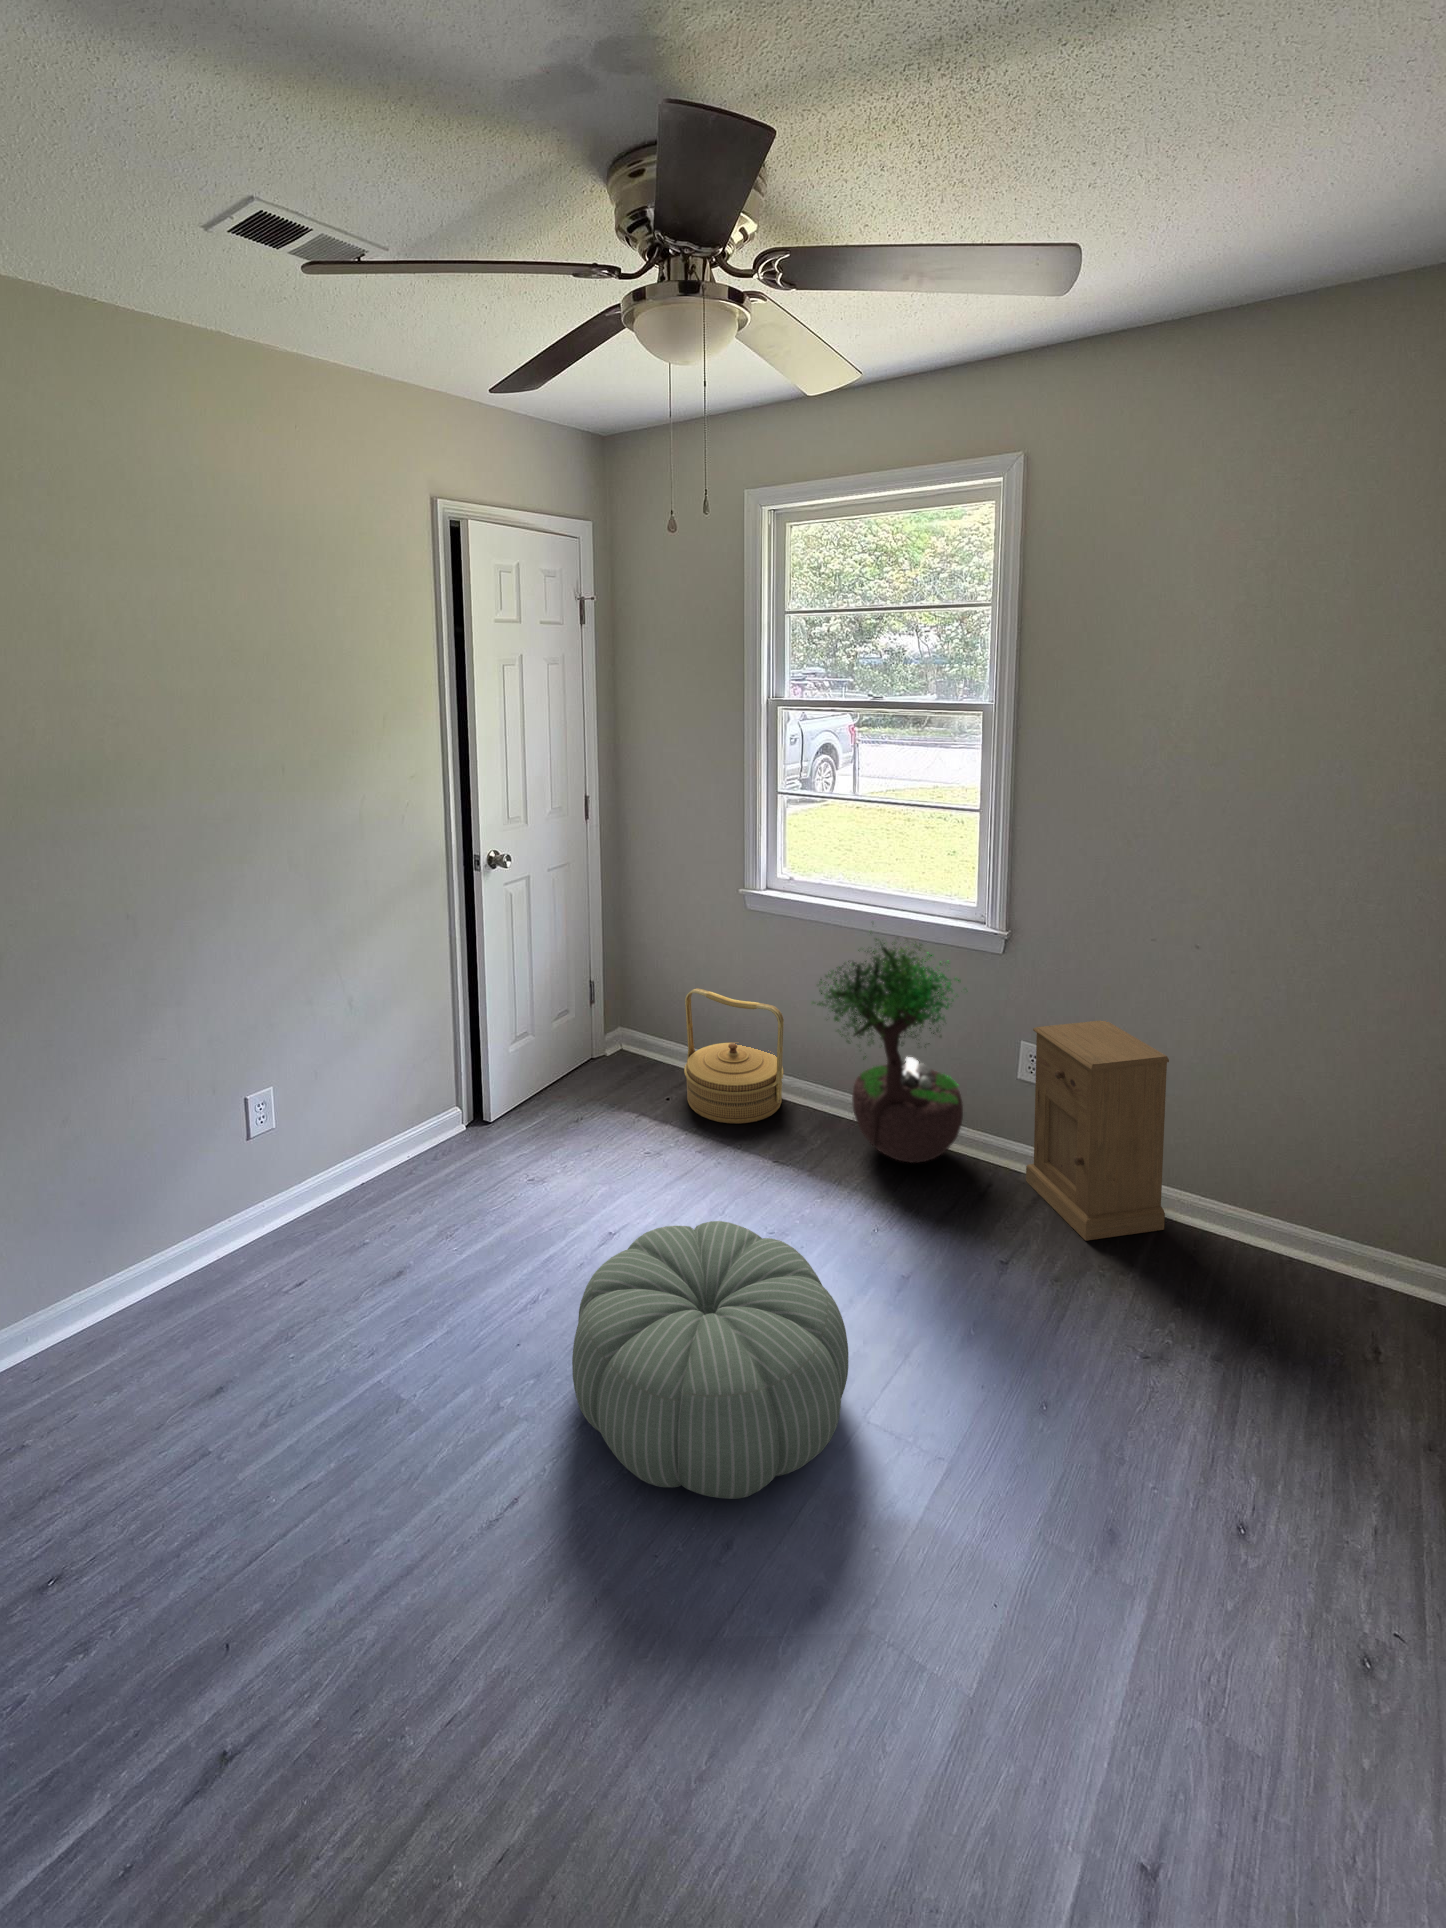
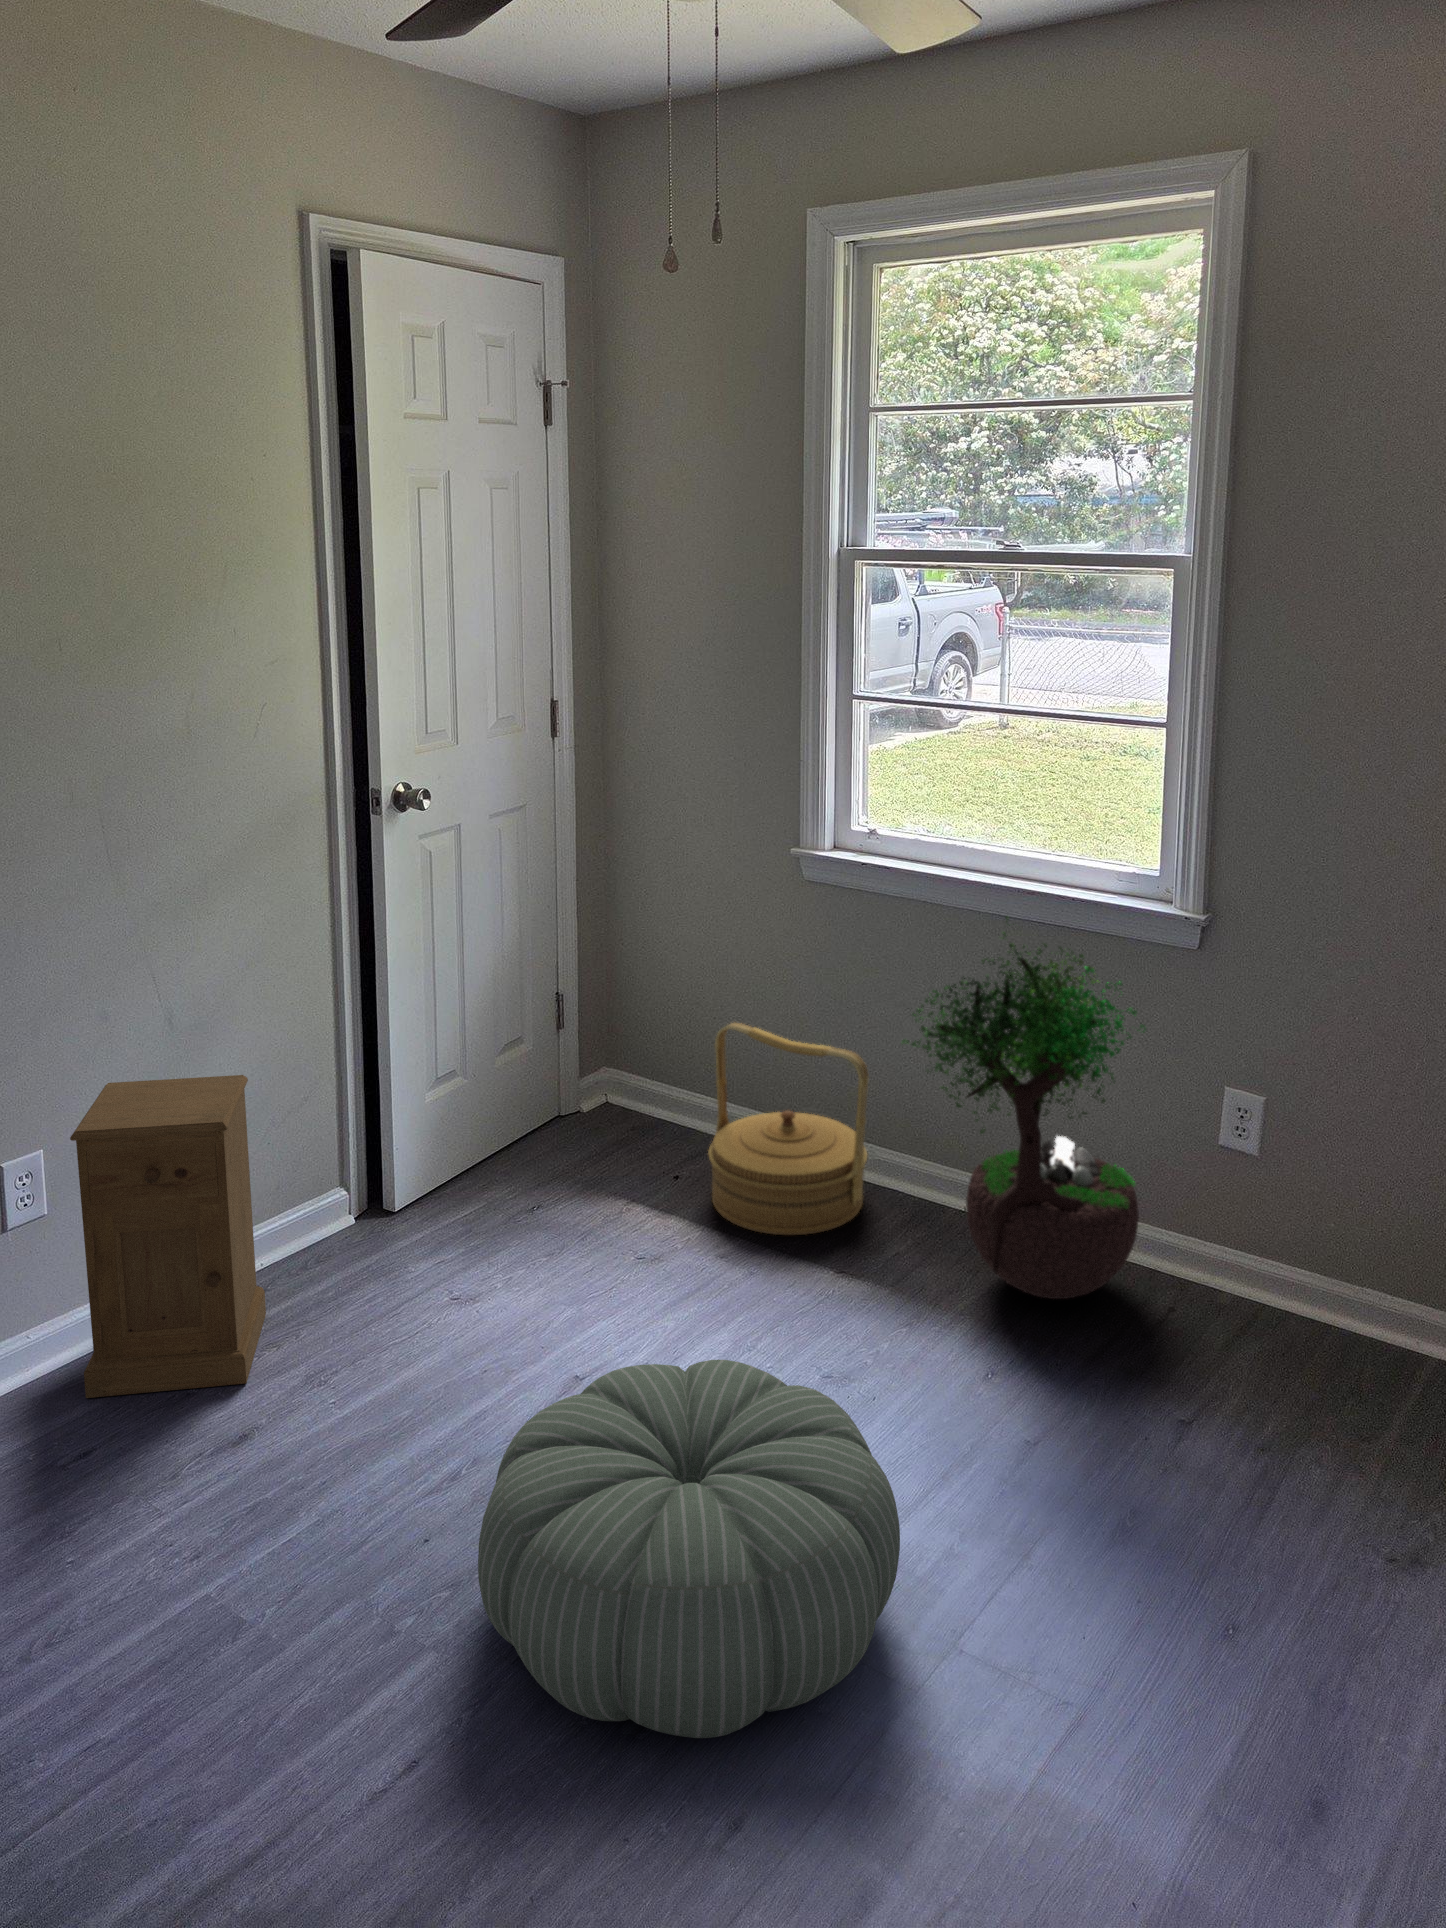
nightstand: present [1026,1021,1169,1241] -> present [70,1075,266,1398]

